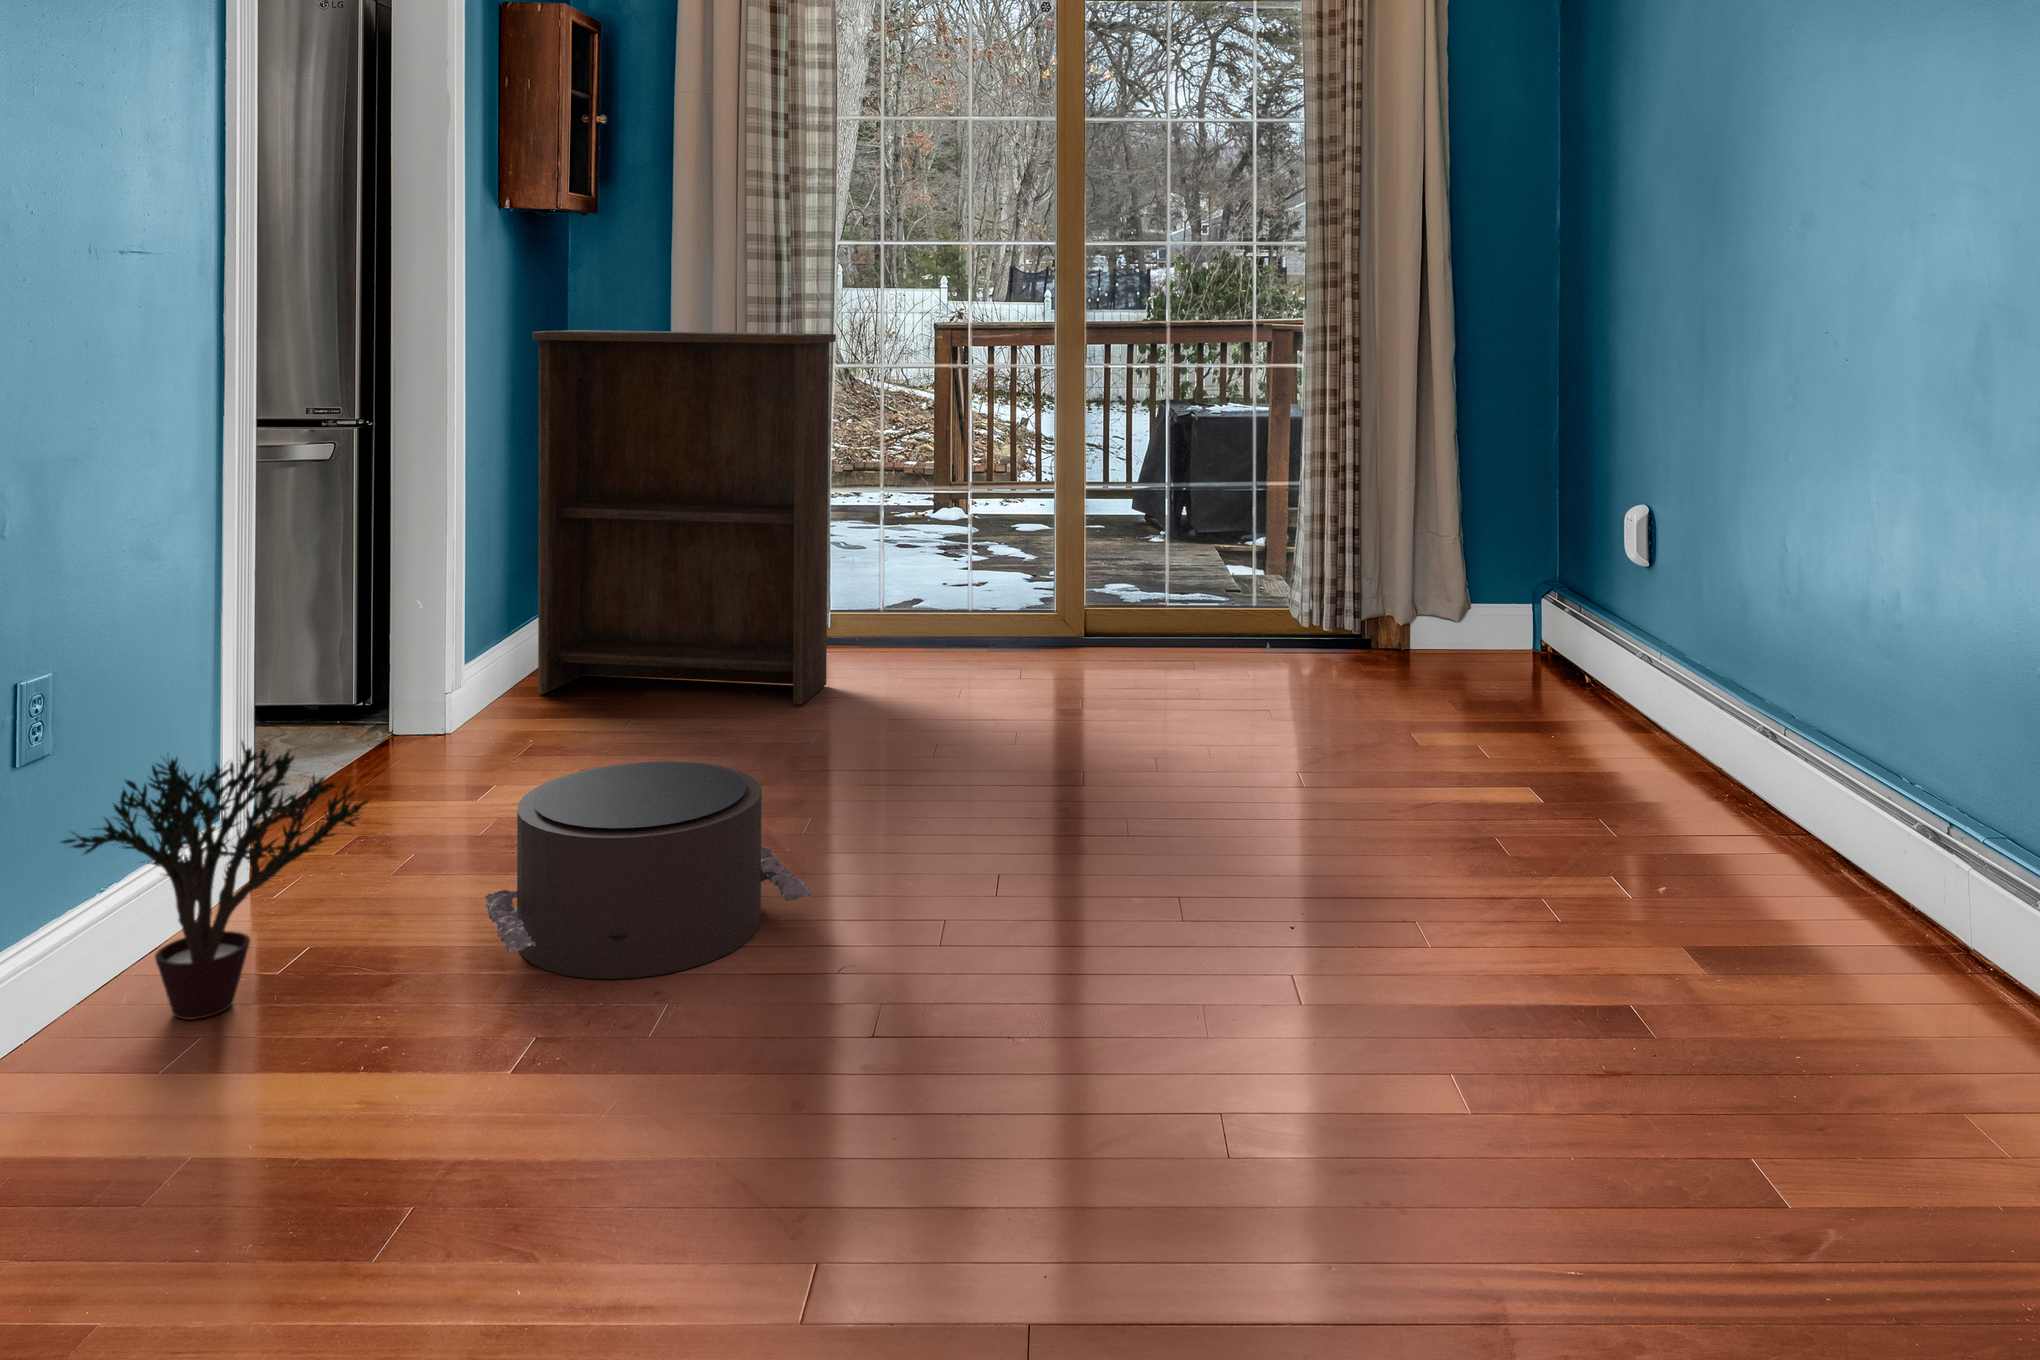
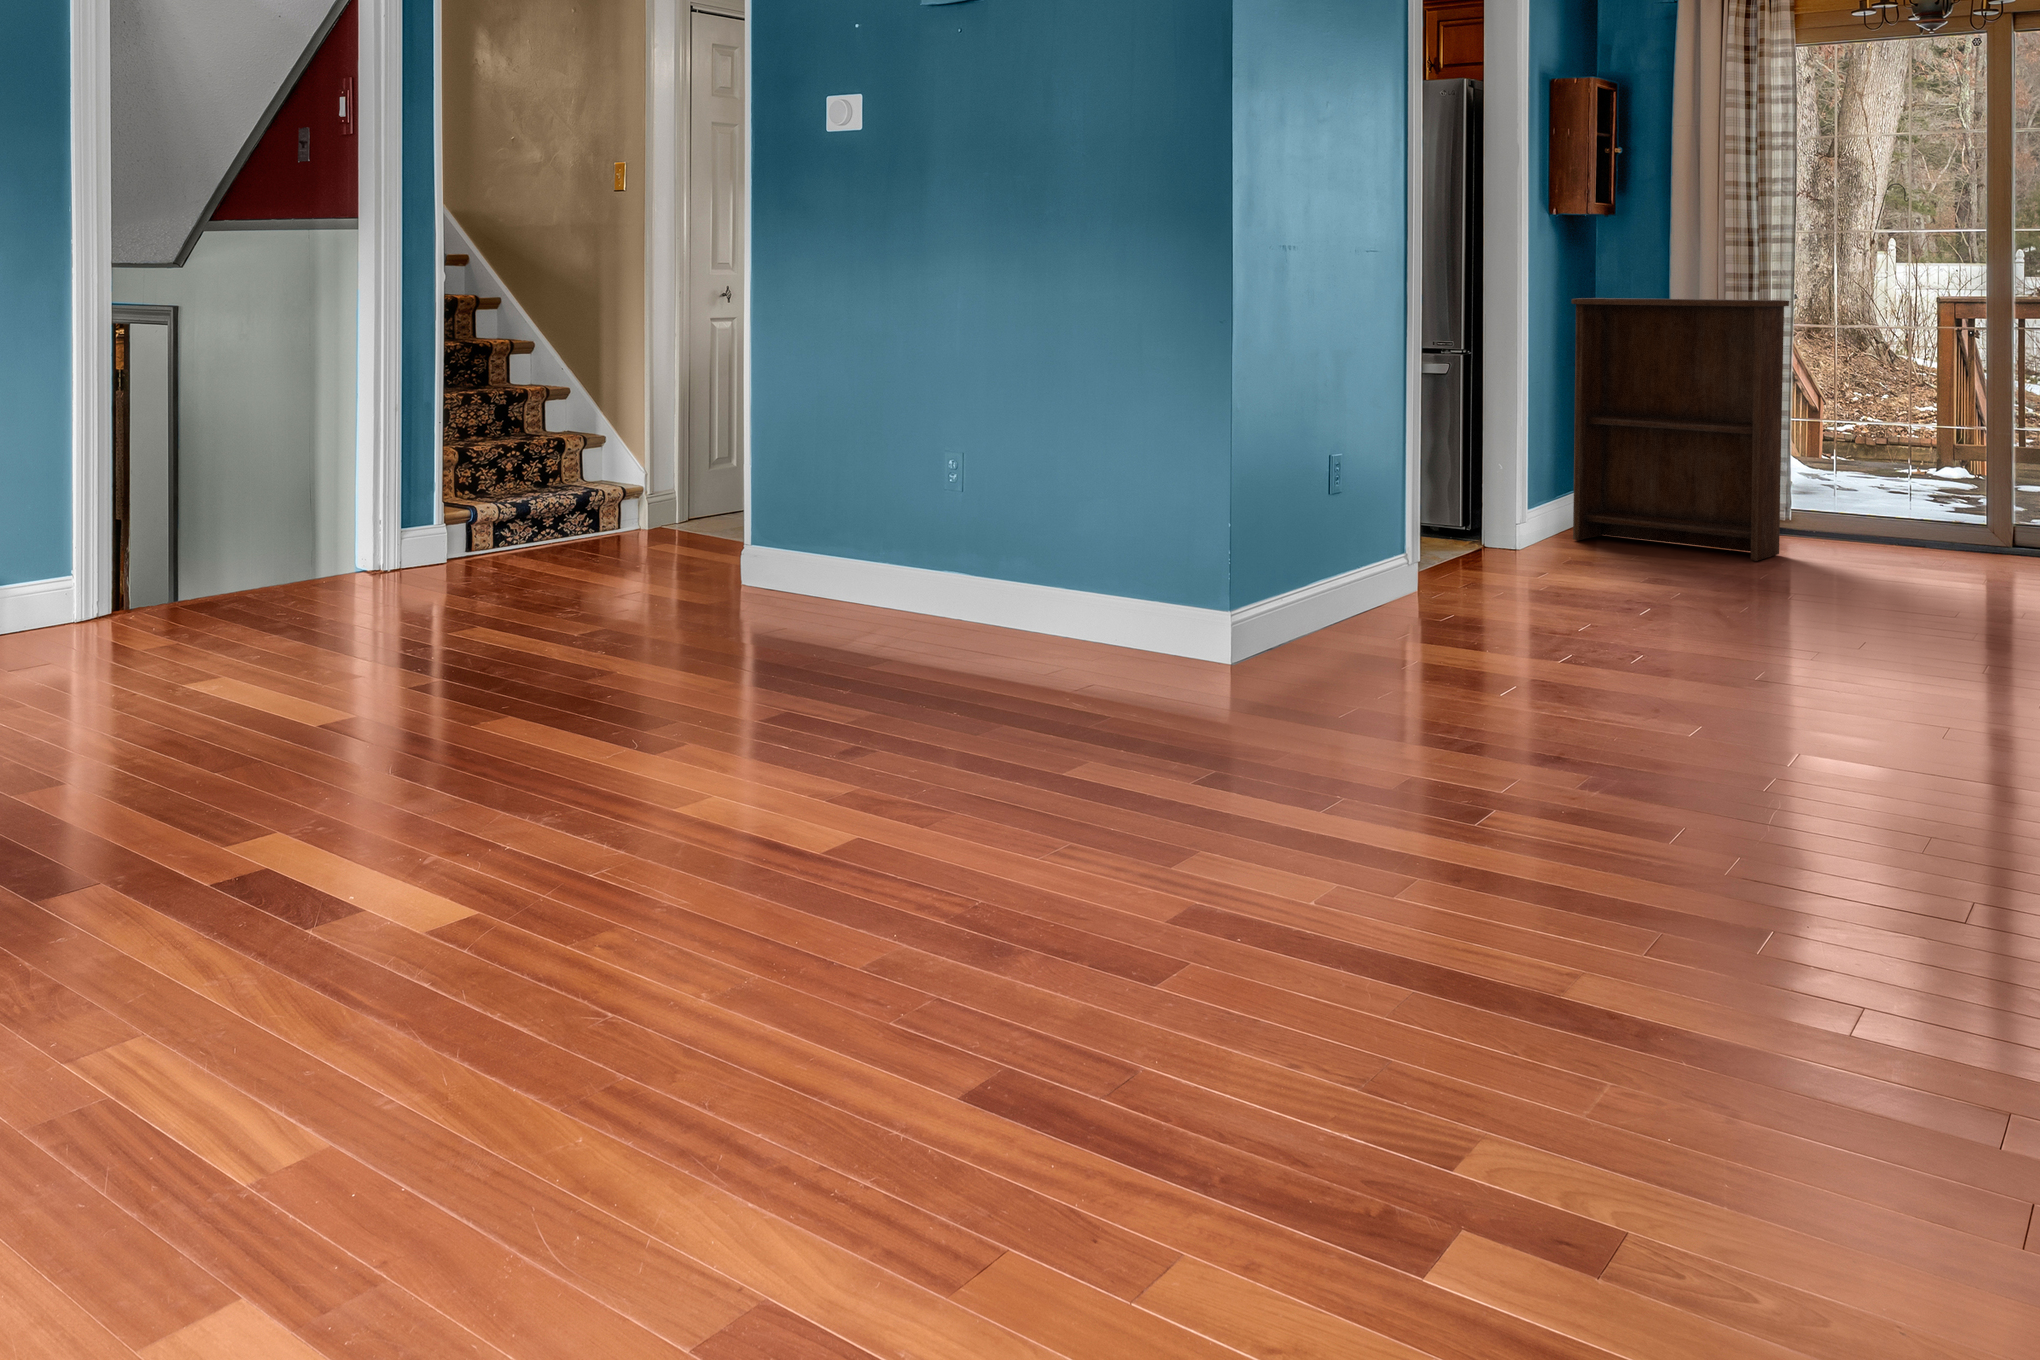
potted plant: present [62,741,369,1019] -> none [1363,495,1496,621]
pouf: present [485,761,811,979] -> none [1551,541,1735,639]

